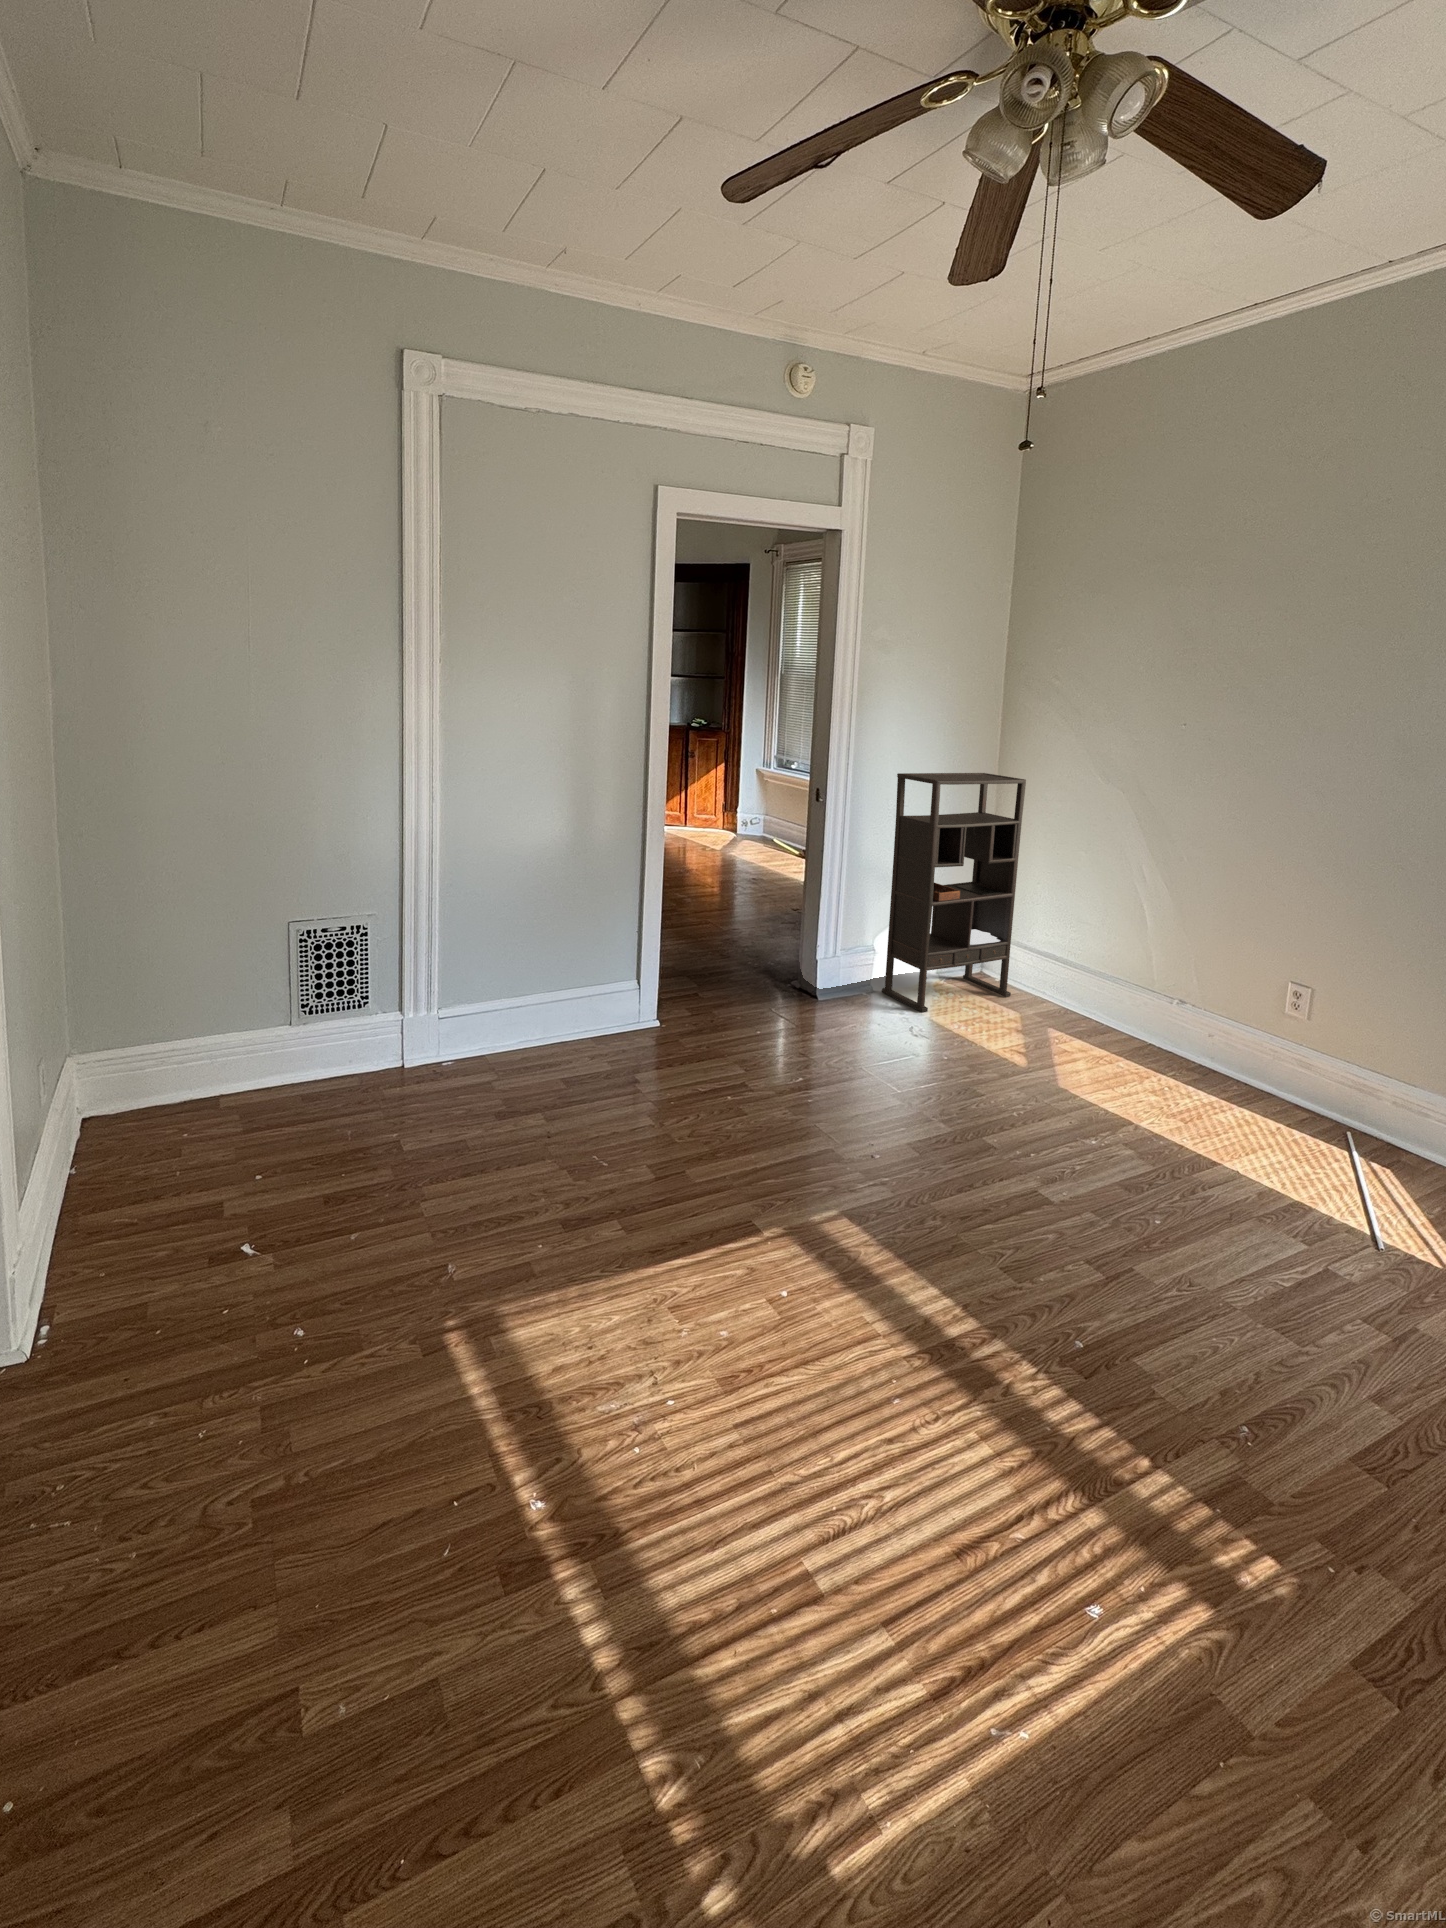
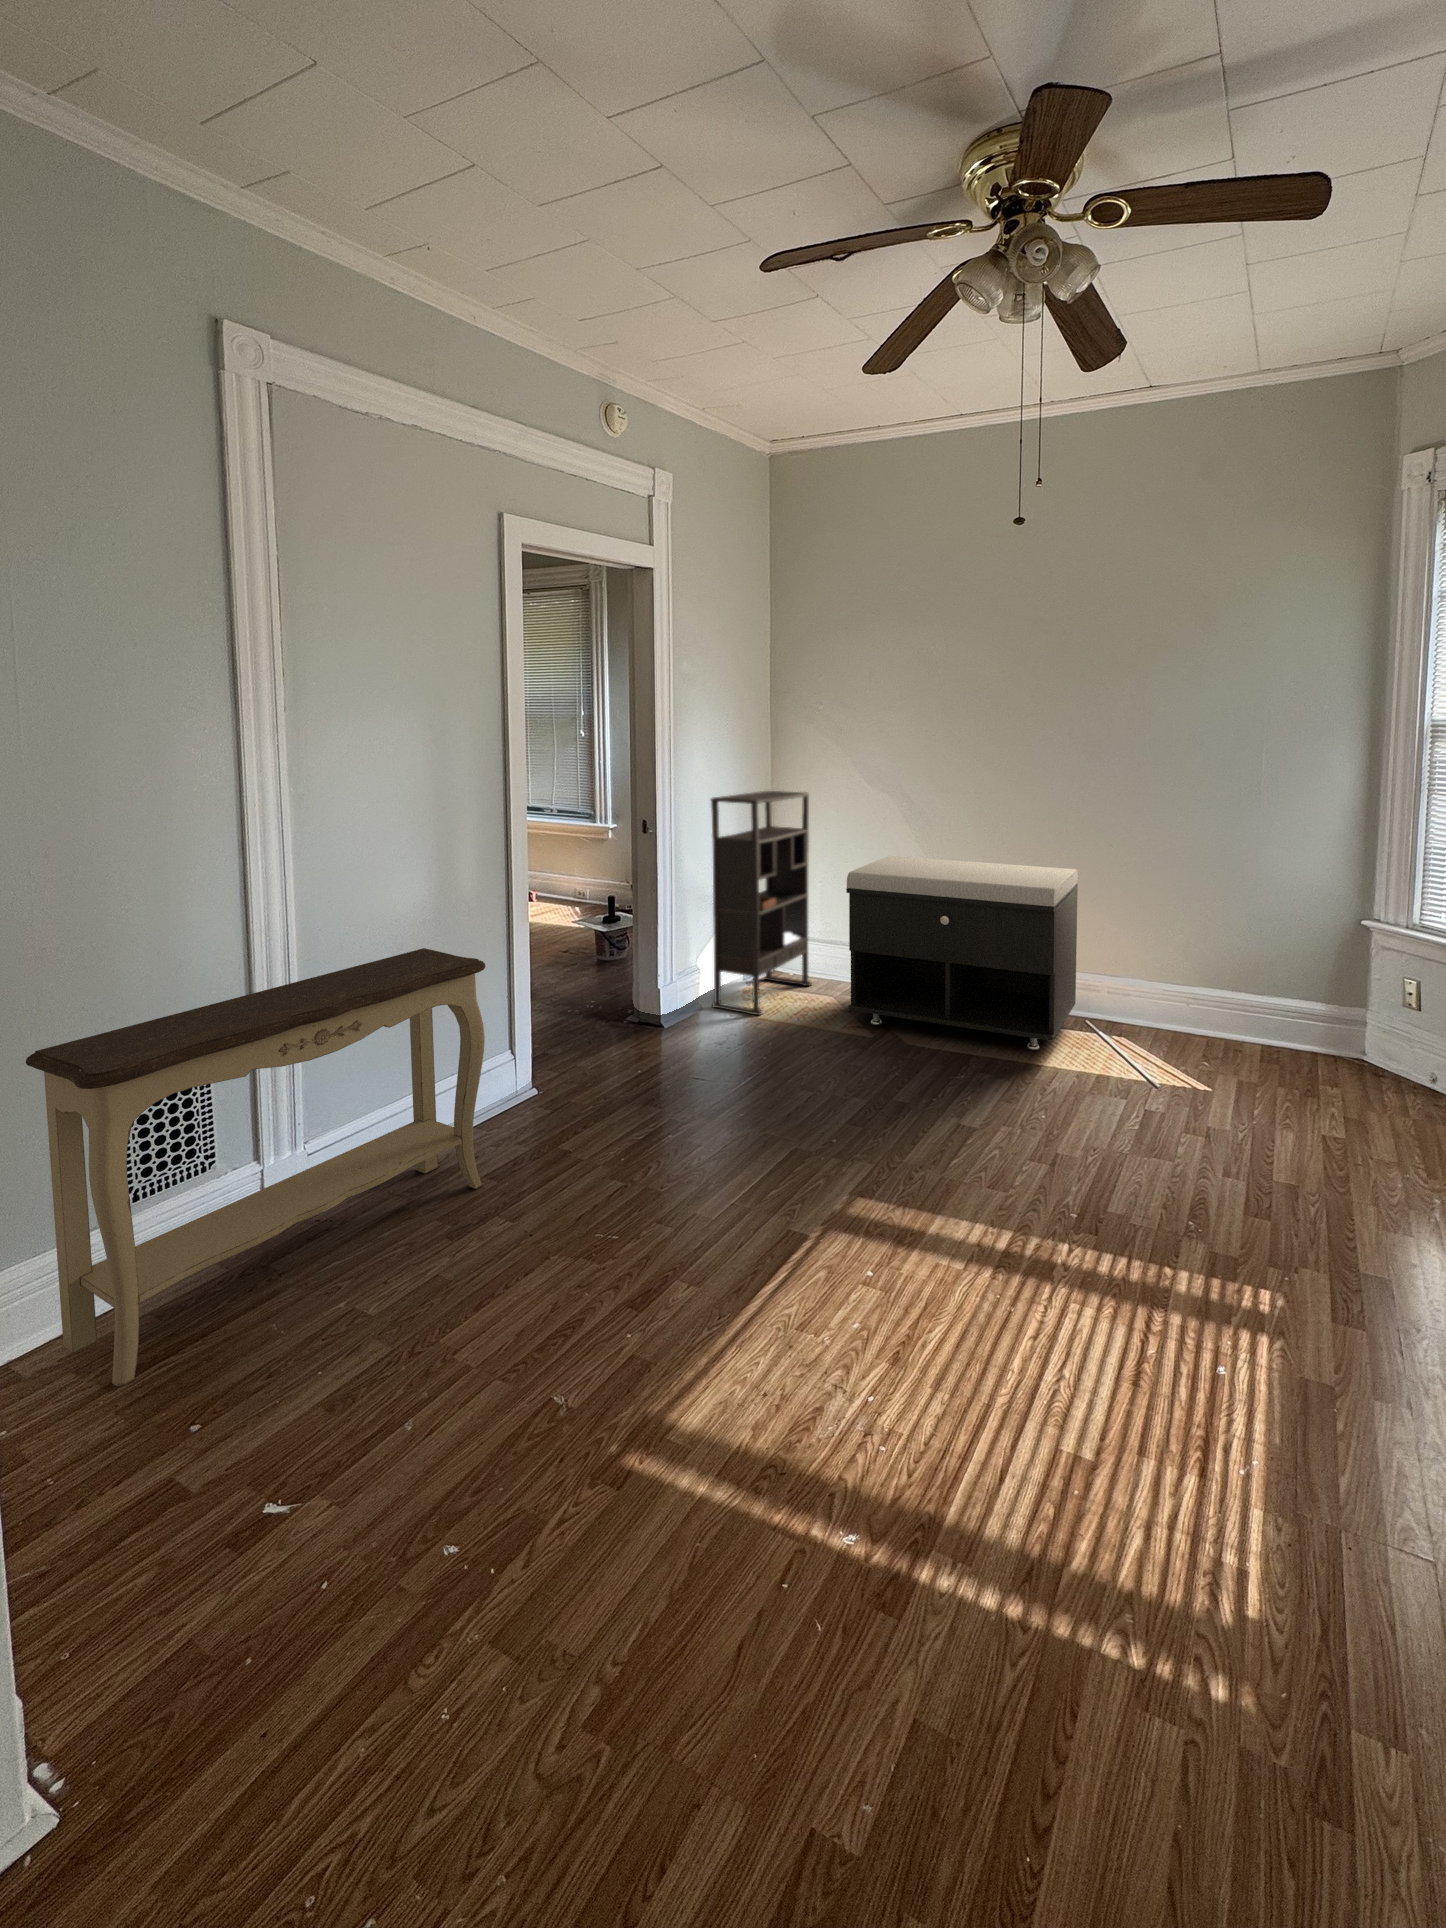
storage bench: none [1011,865,1359,1145] -> present [846,856,1078,1050]
console table: none [239,872,568,1132] -> present [26,948,486,1387]

